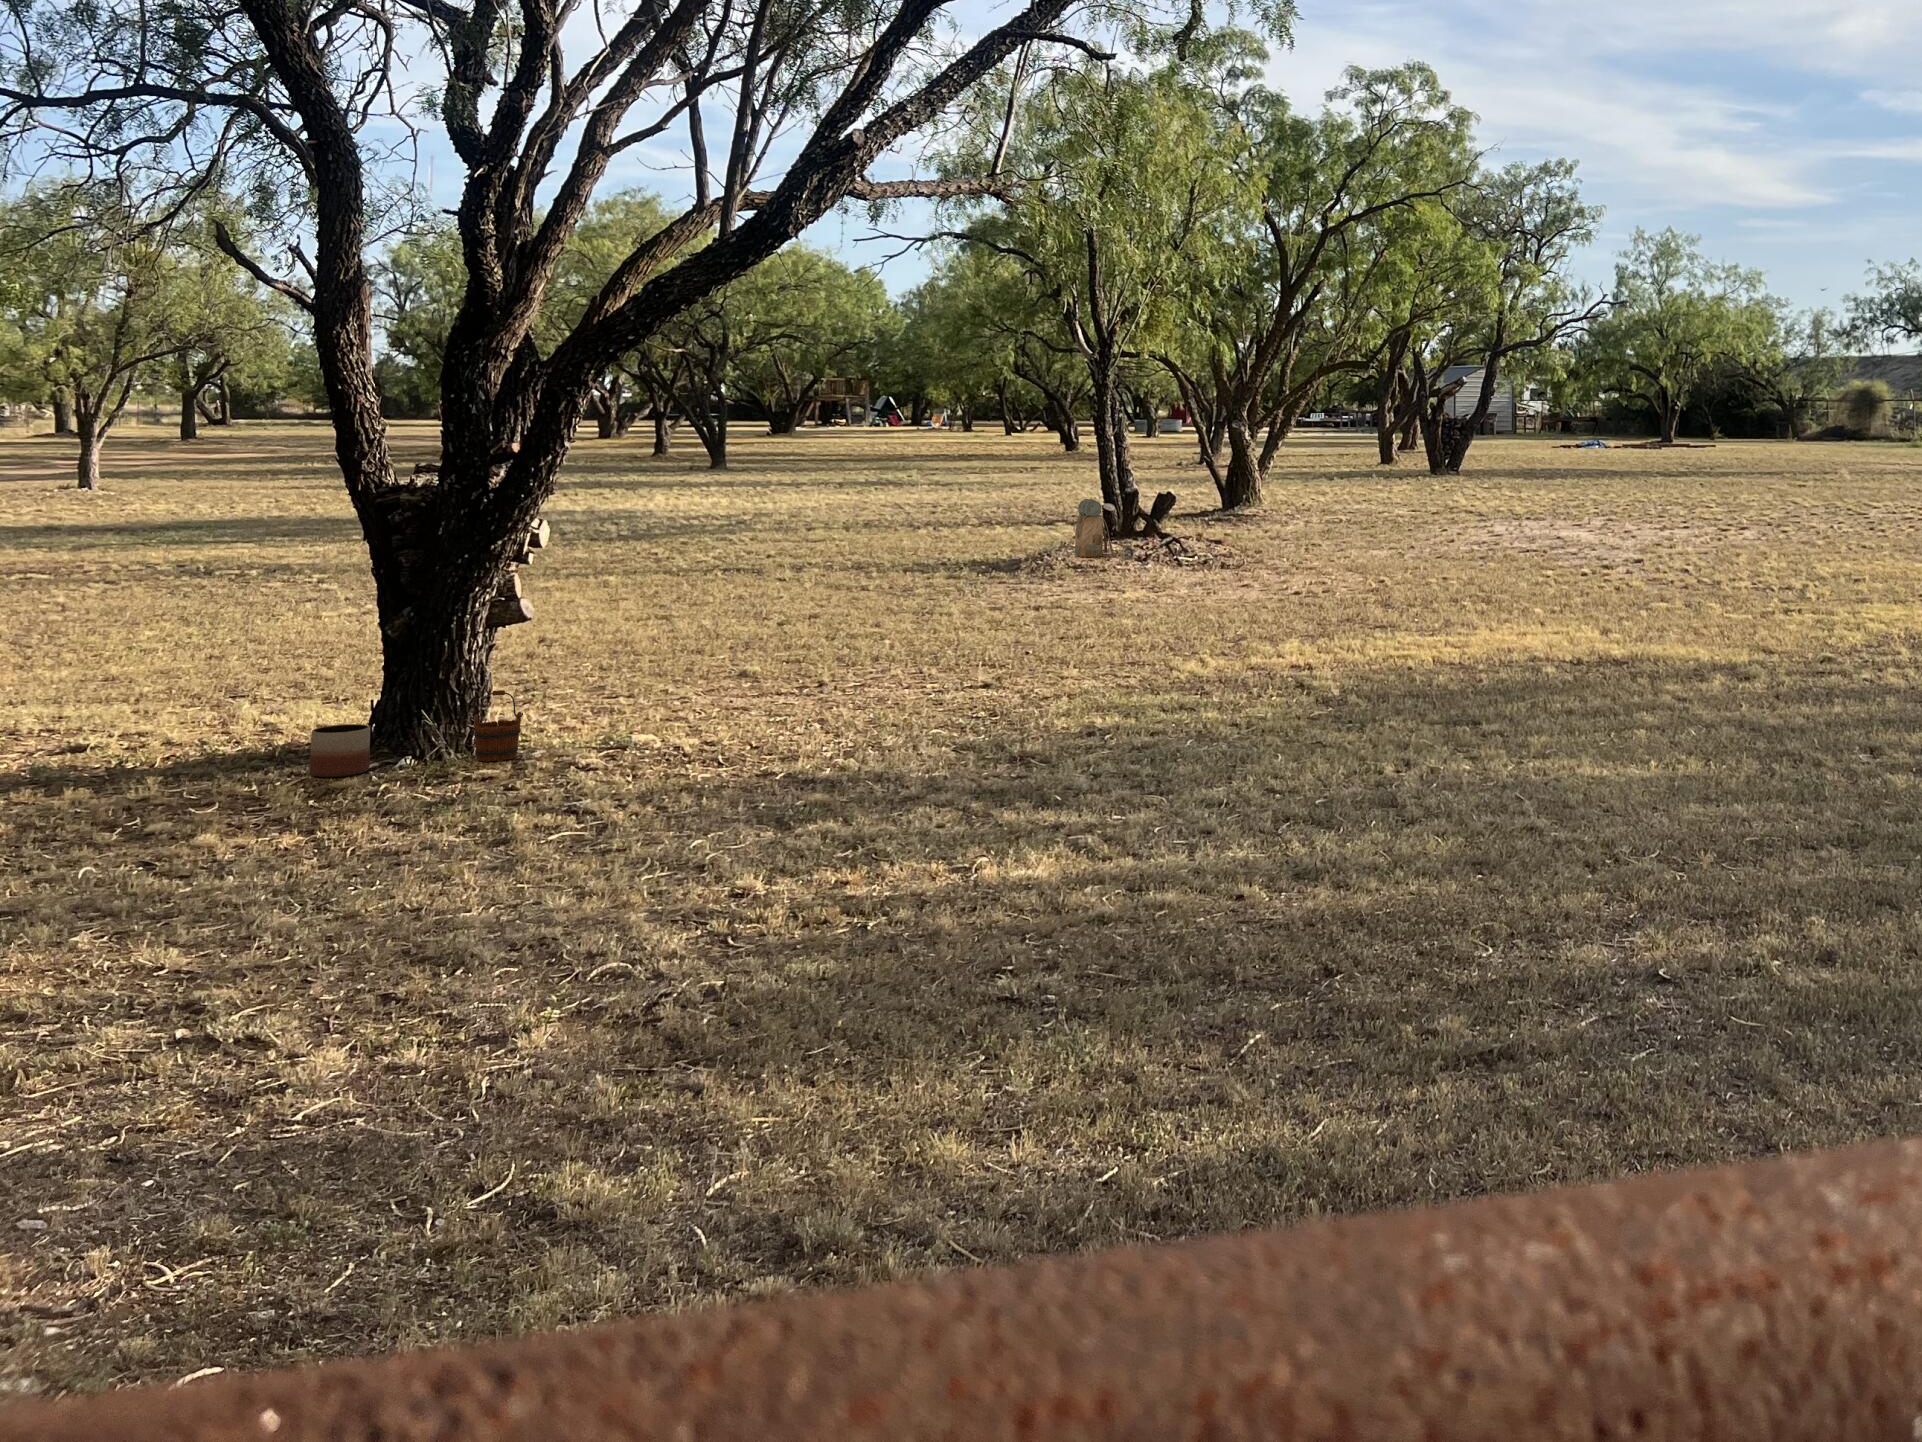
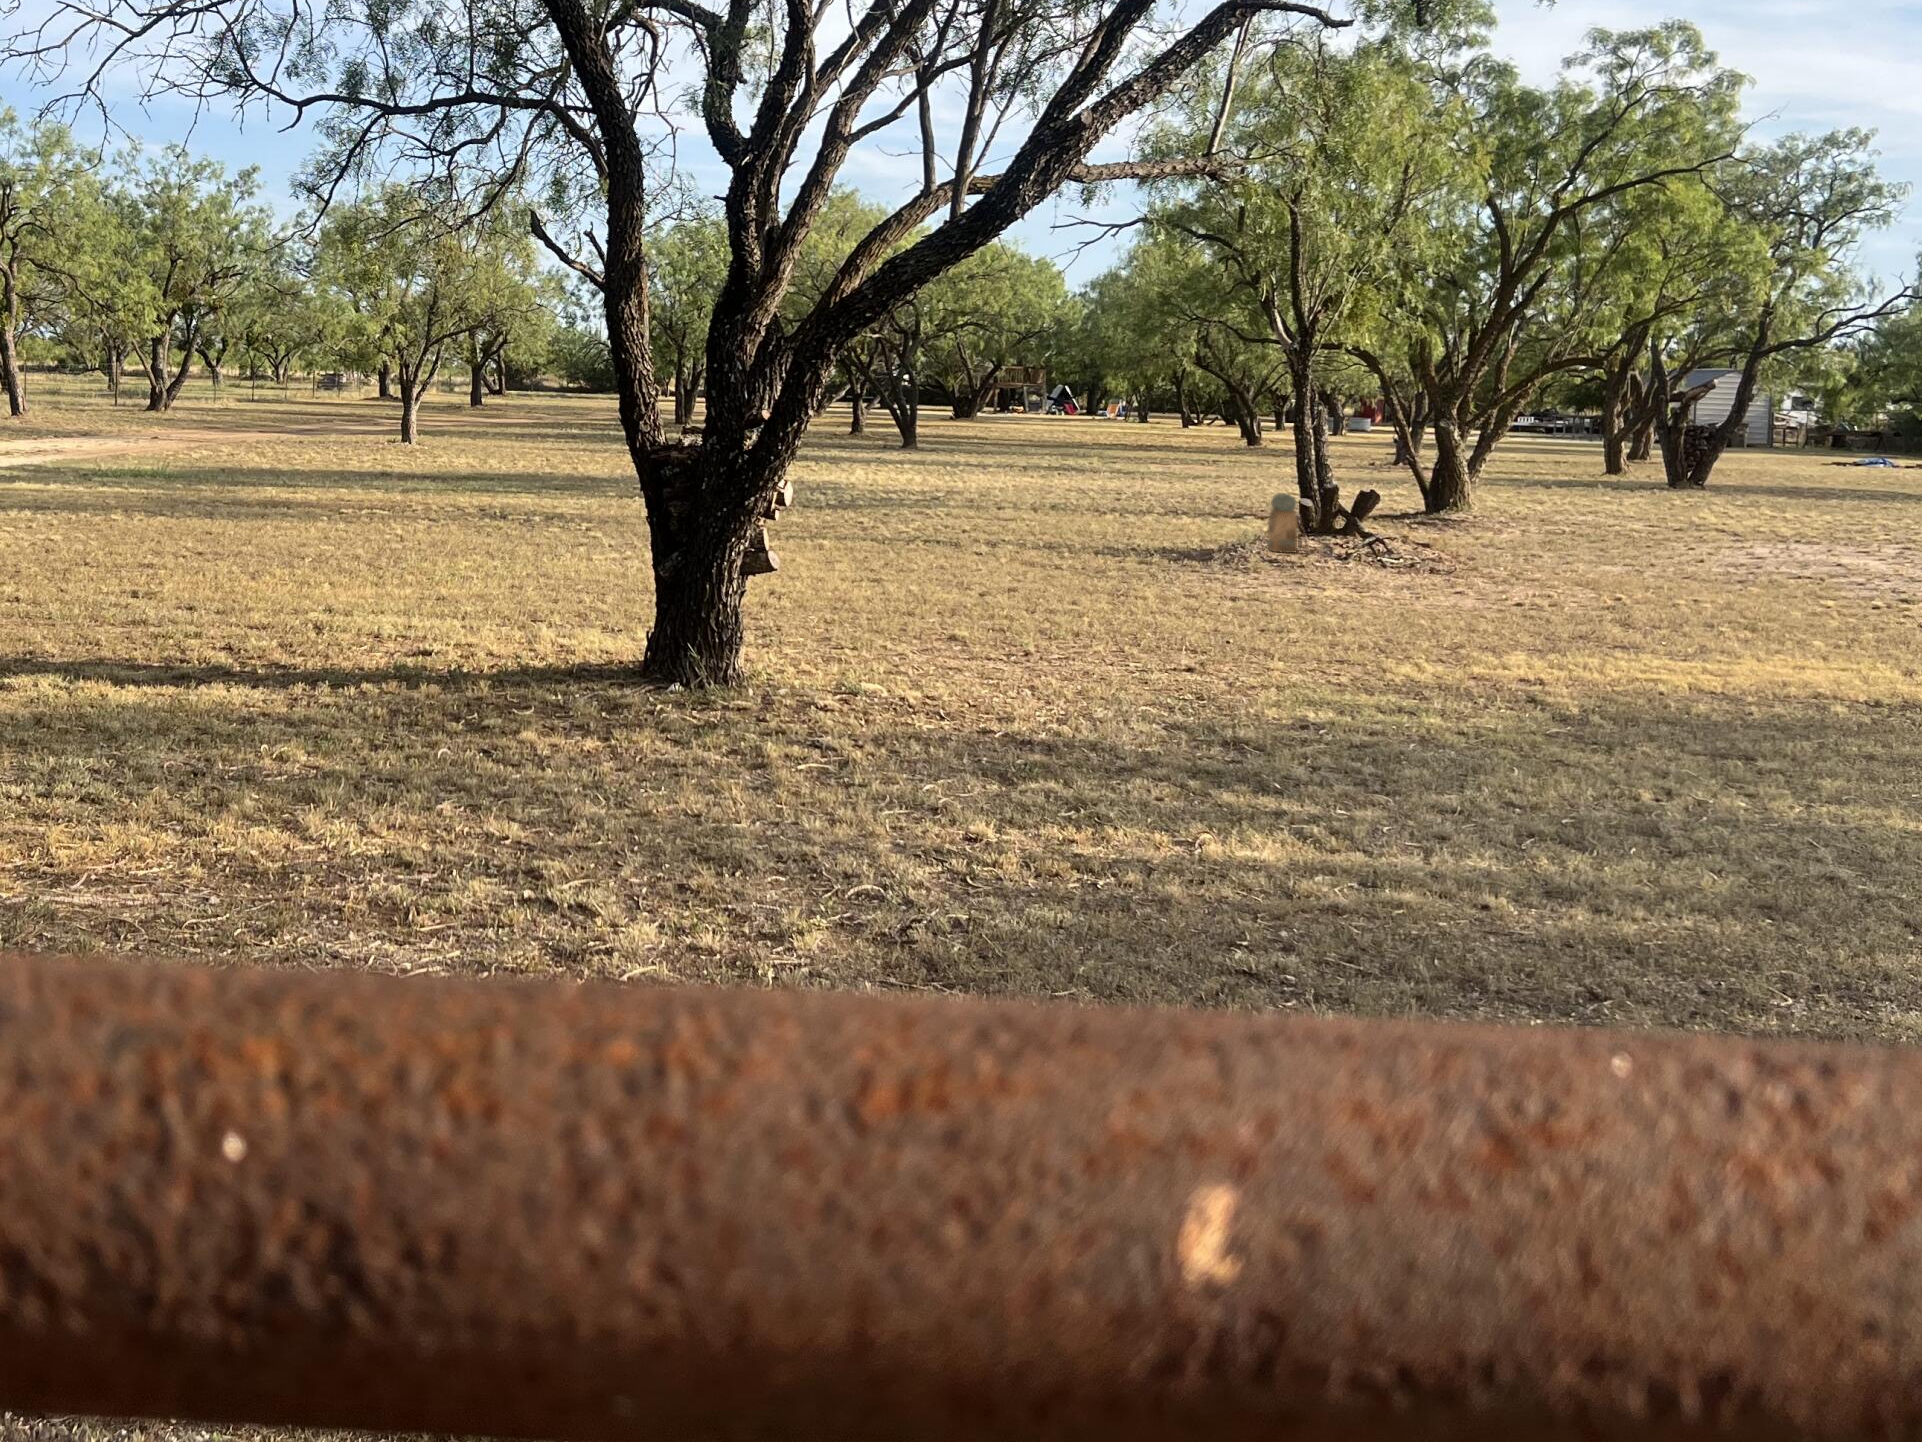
wooden bucket: present [473,690,523,762] -> none [737,630,777,693]
planter: present [310,724,370,777] -> none [616,647,660,691]

